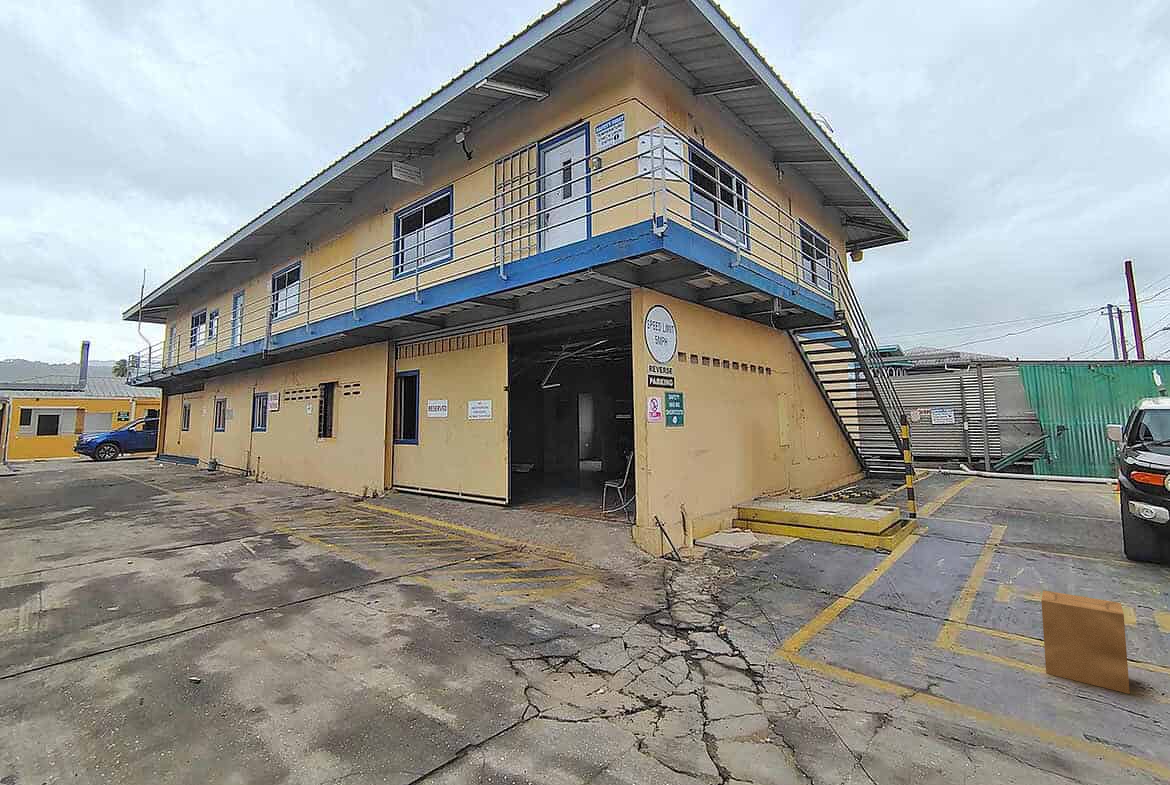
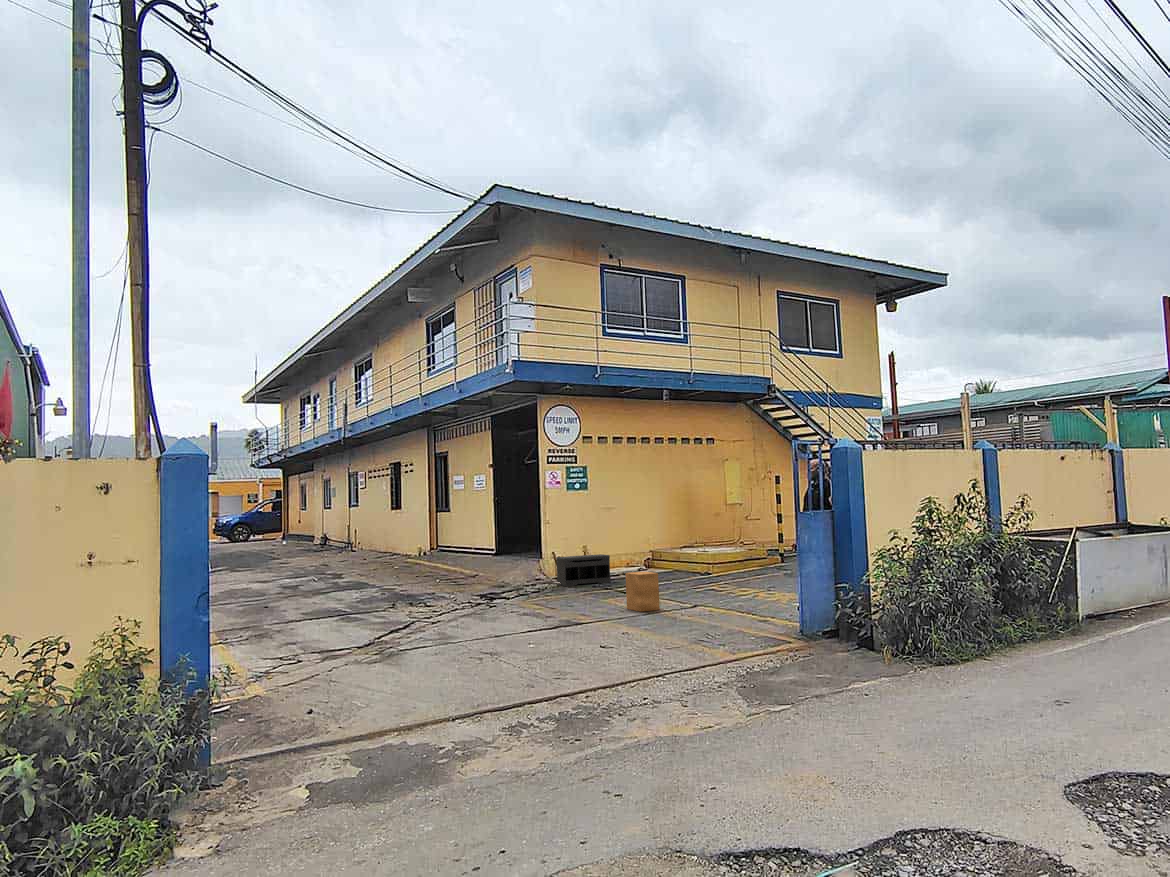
bench: none [661,513,727,567] -> present [556,554,610,586]

